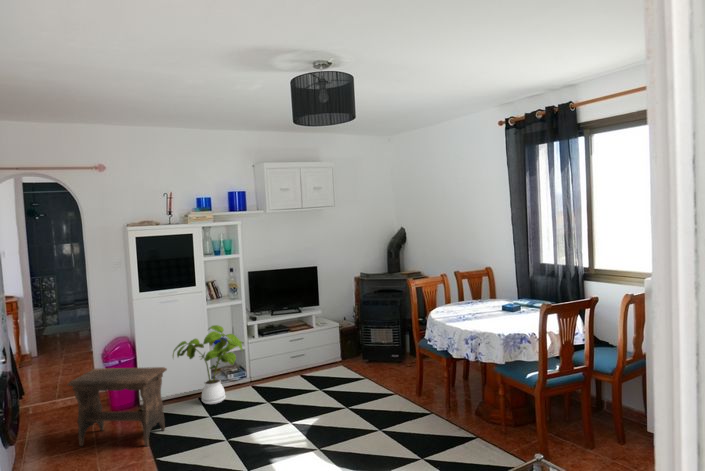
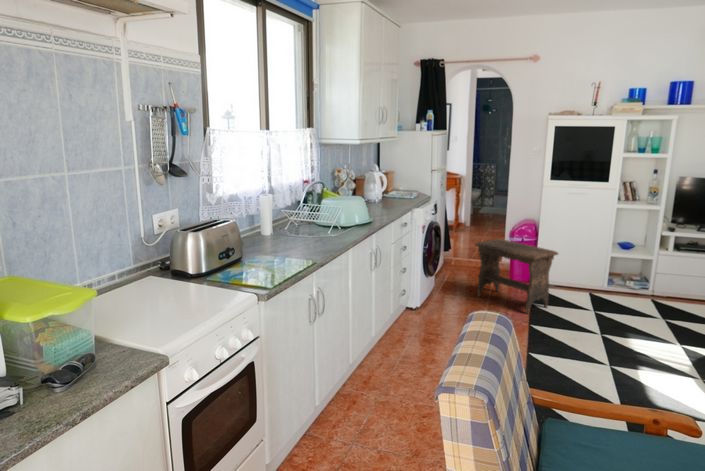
house plant: present [173,325,244,404] -> none [570,224,651,303]

